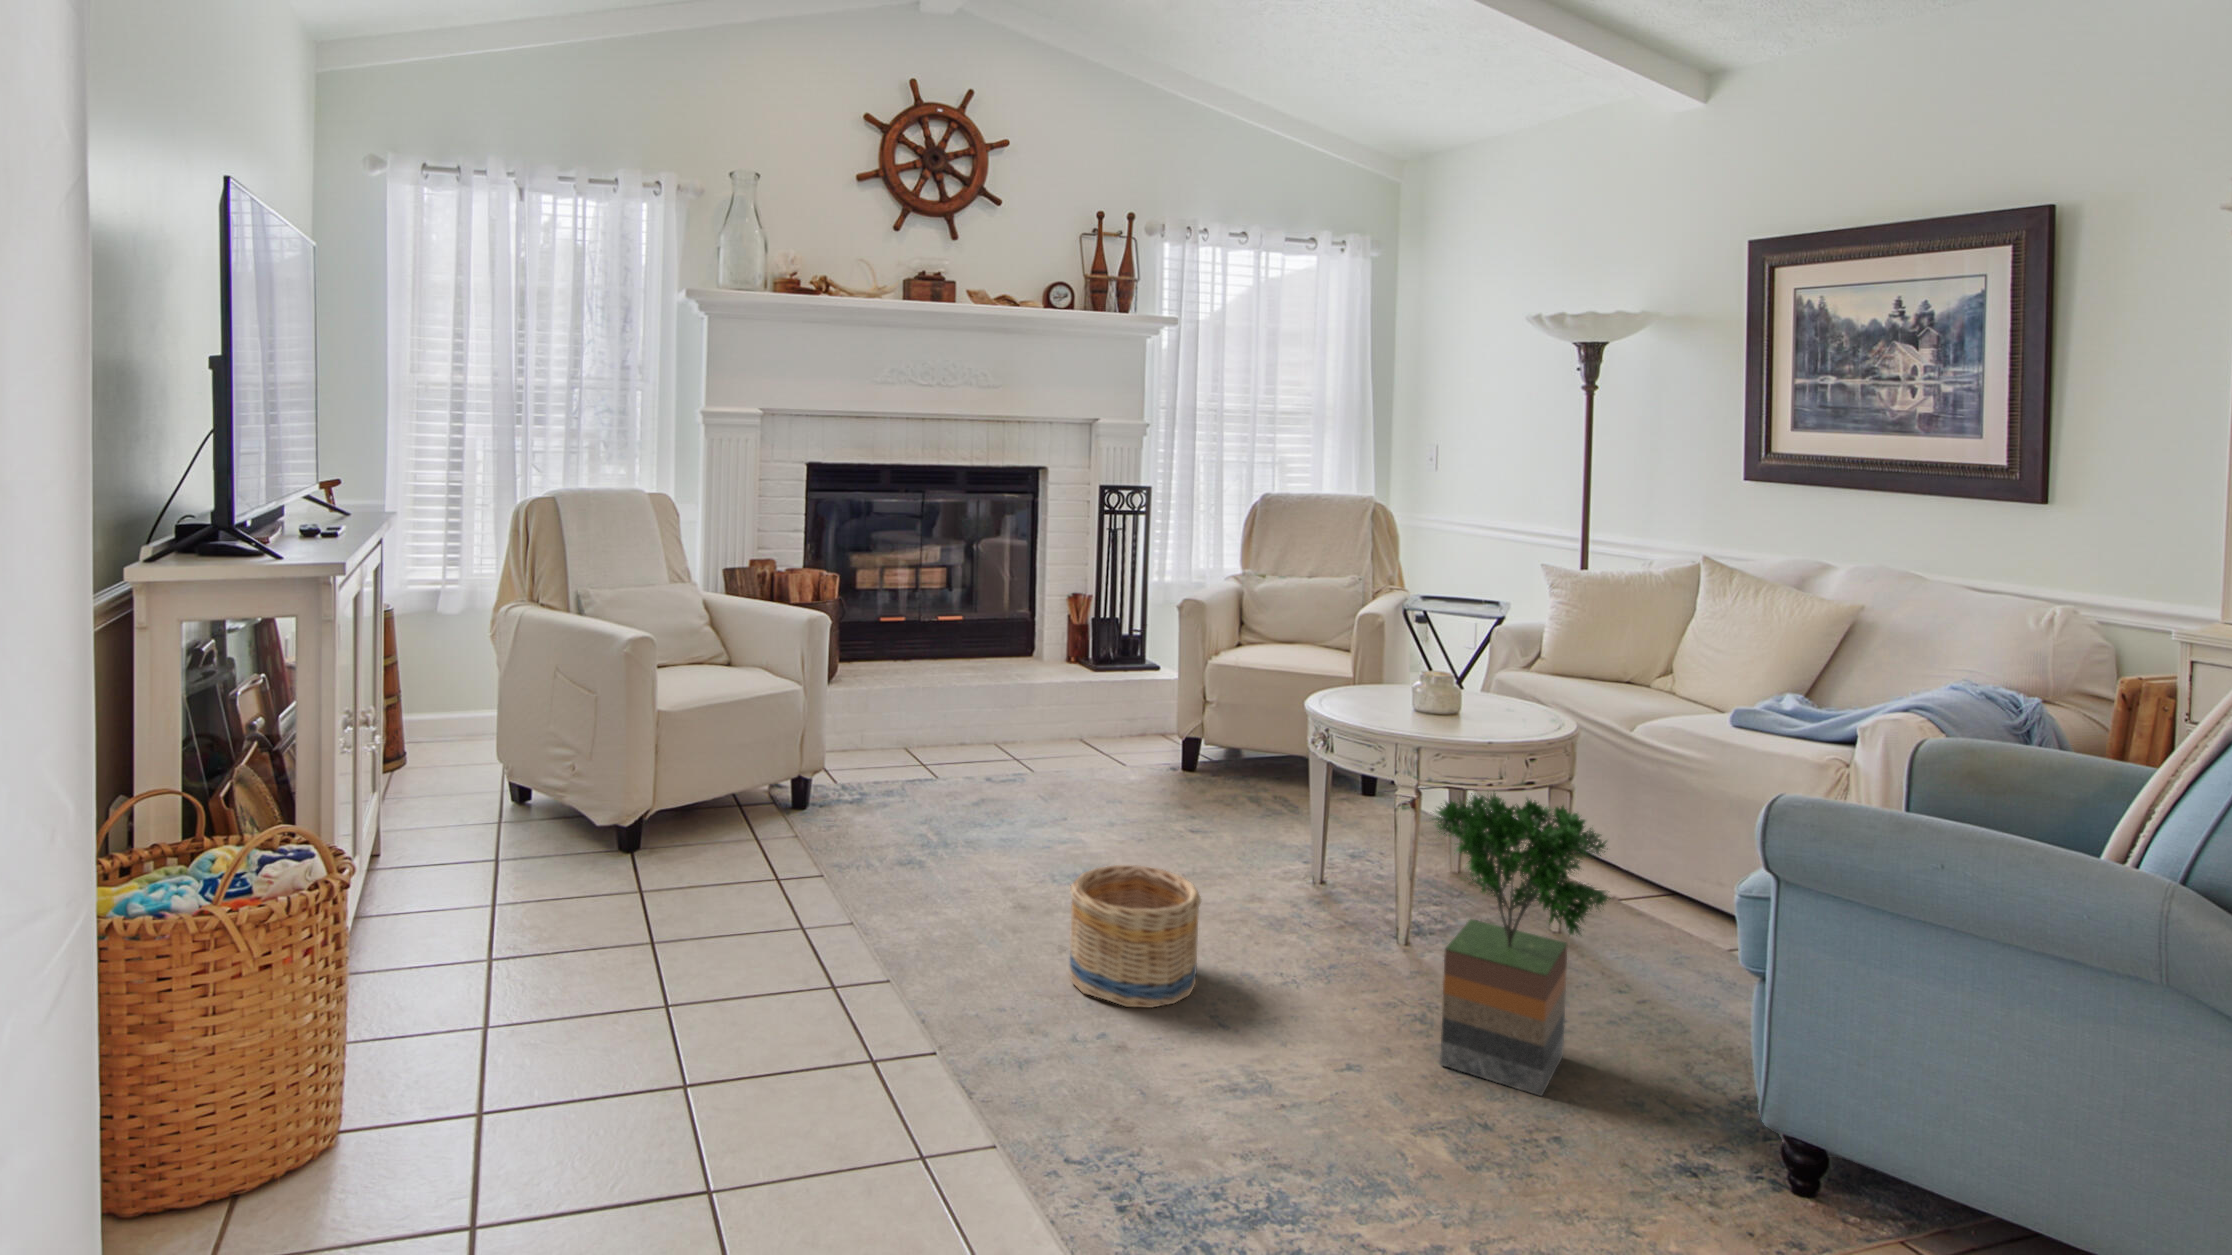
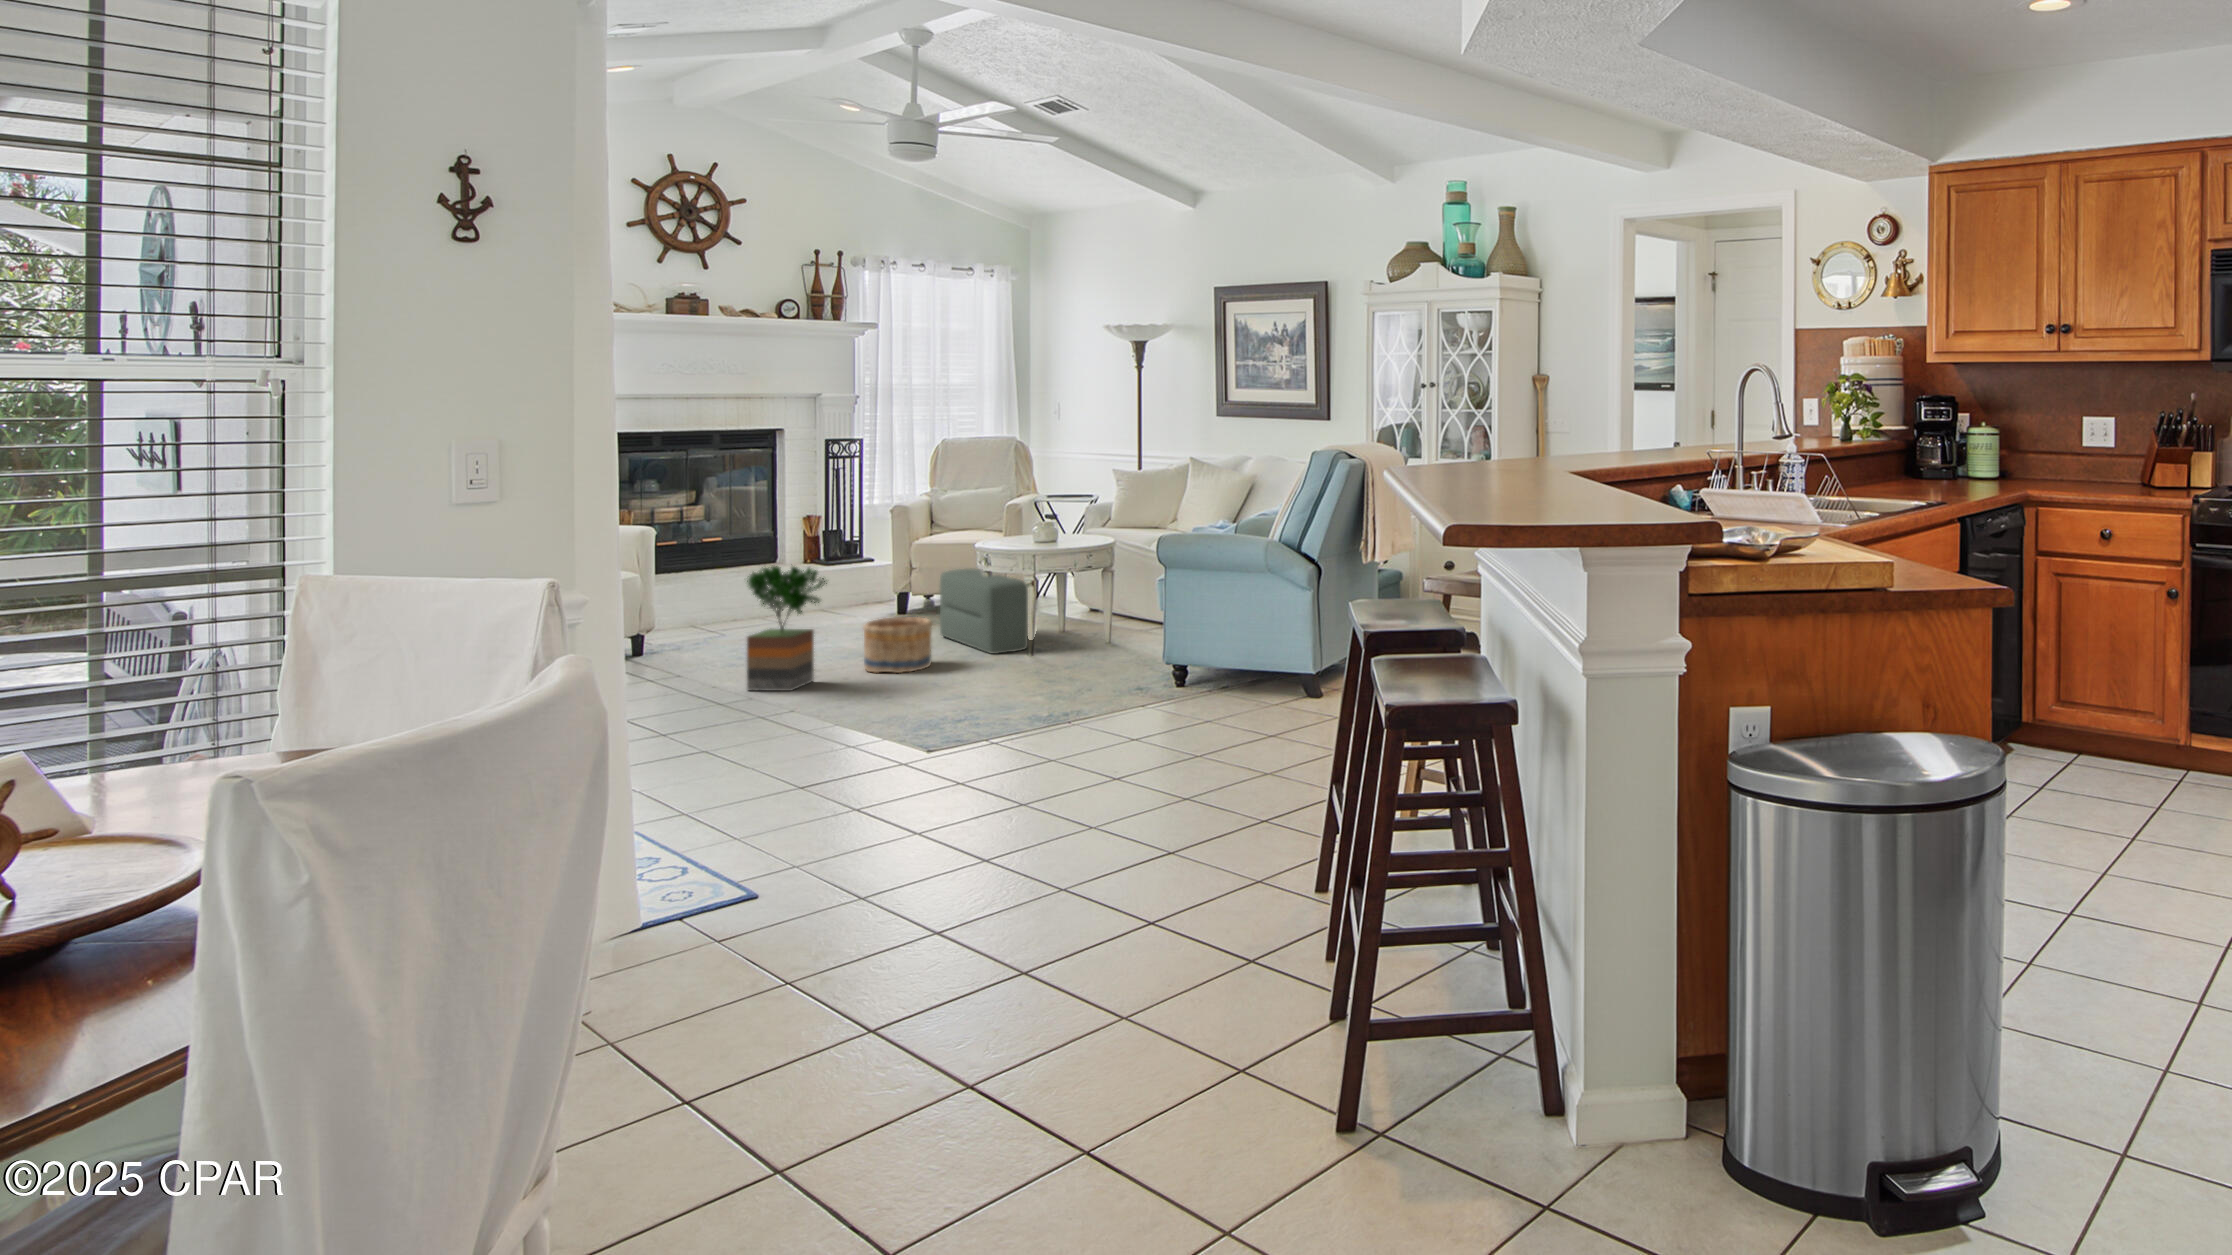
pouf: none [1230,750,1397,968] -> present [940,569,1028,654]
potted tree: present [1432,793,1611,1096] -> present [747,566,827,691]

